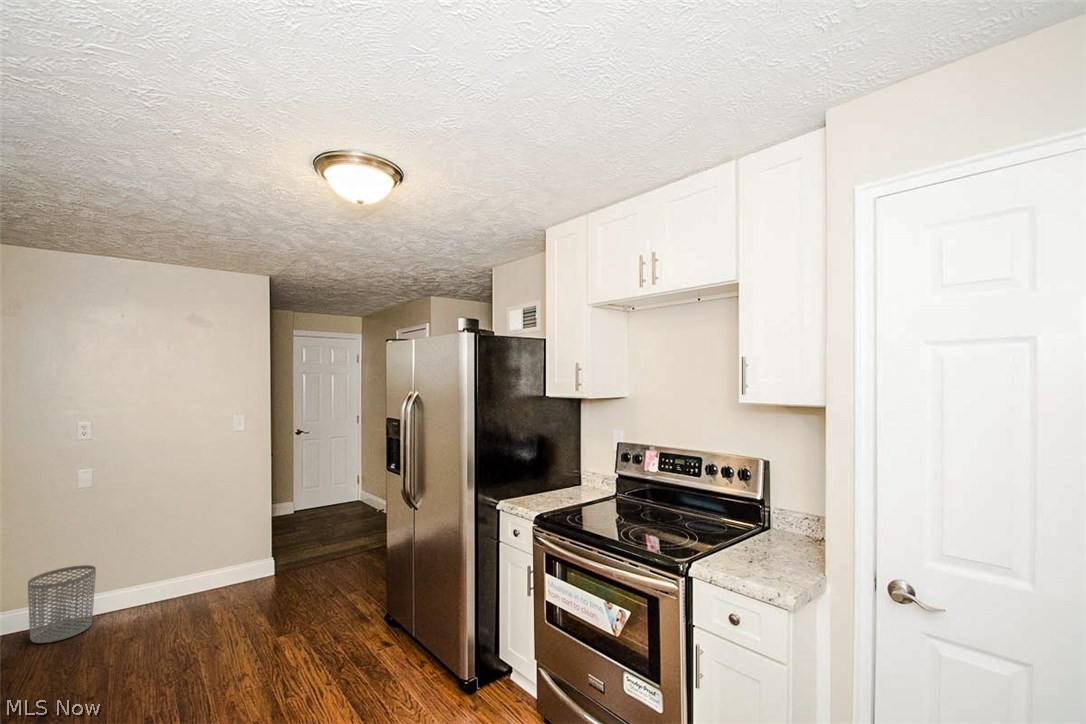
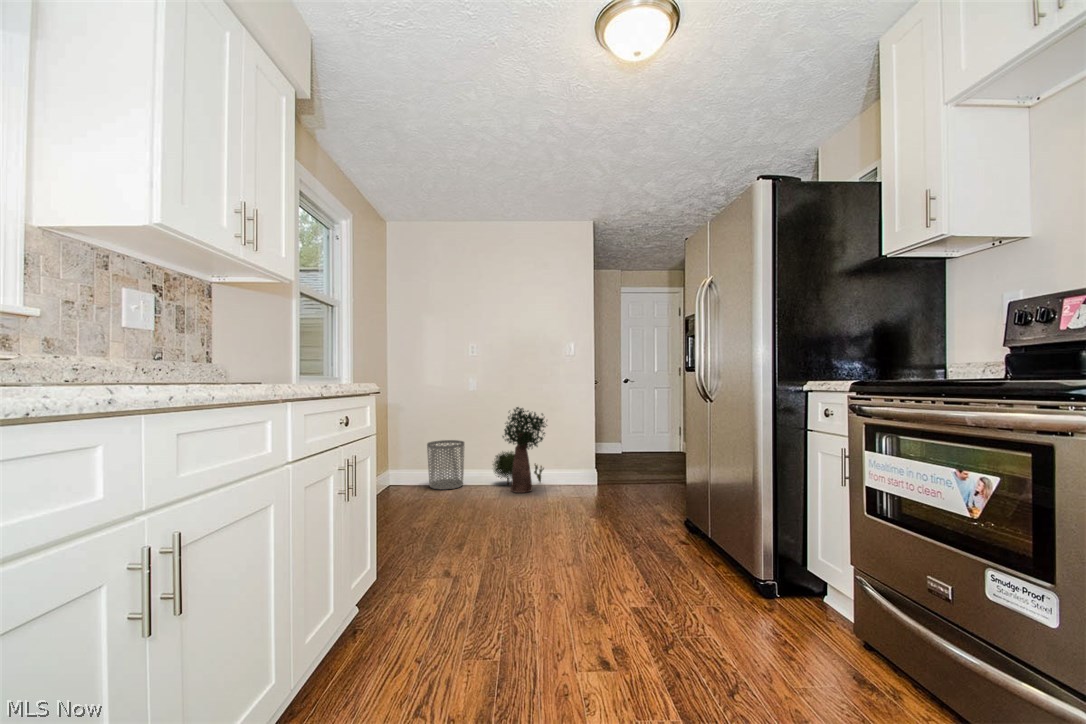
potted plant: none [140,511,225,619] -> present [493,407,547,493]

